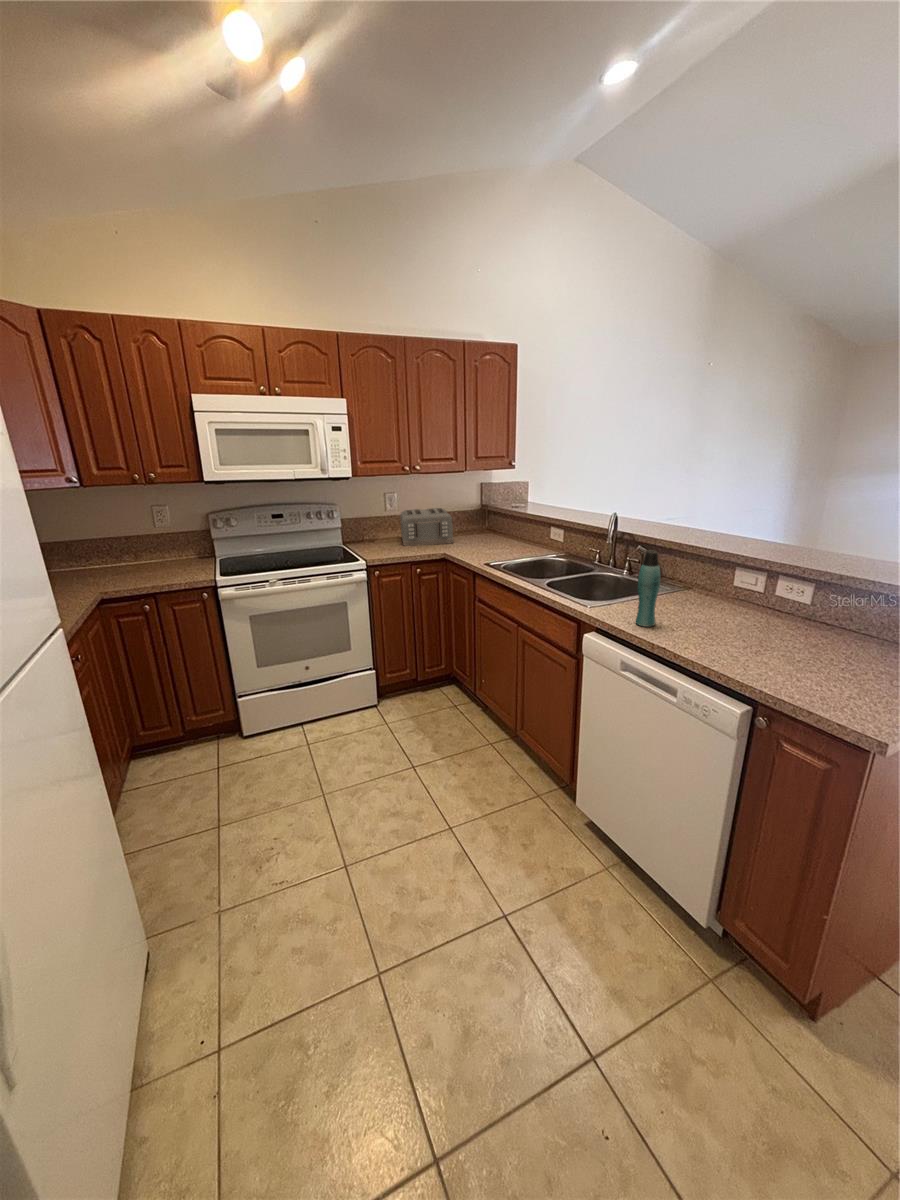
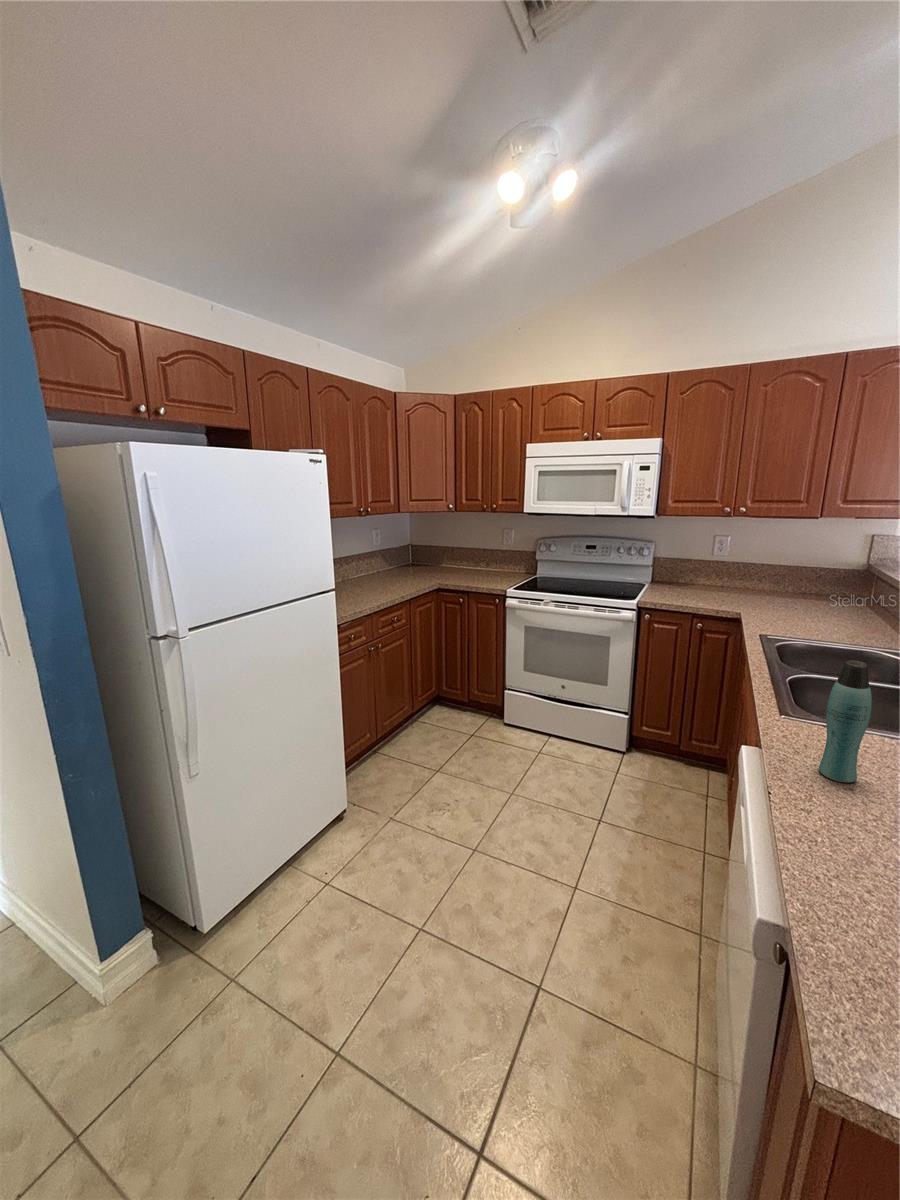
toaster: present [400,508,454,546] -> none [706,559,791,606]

